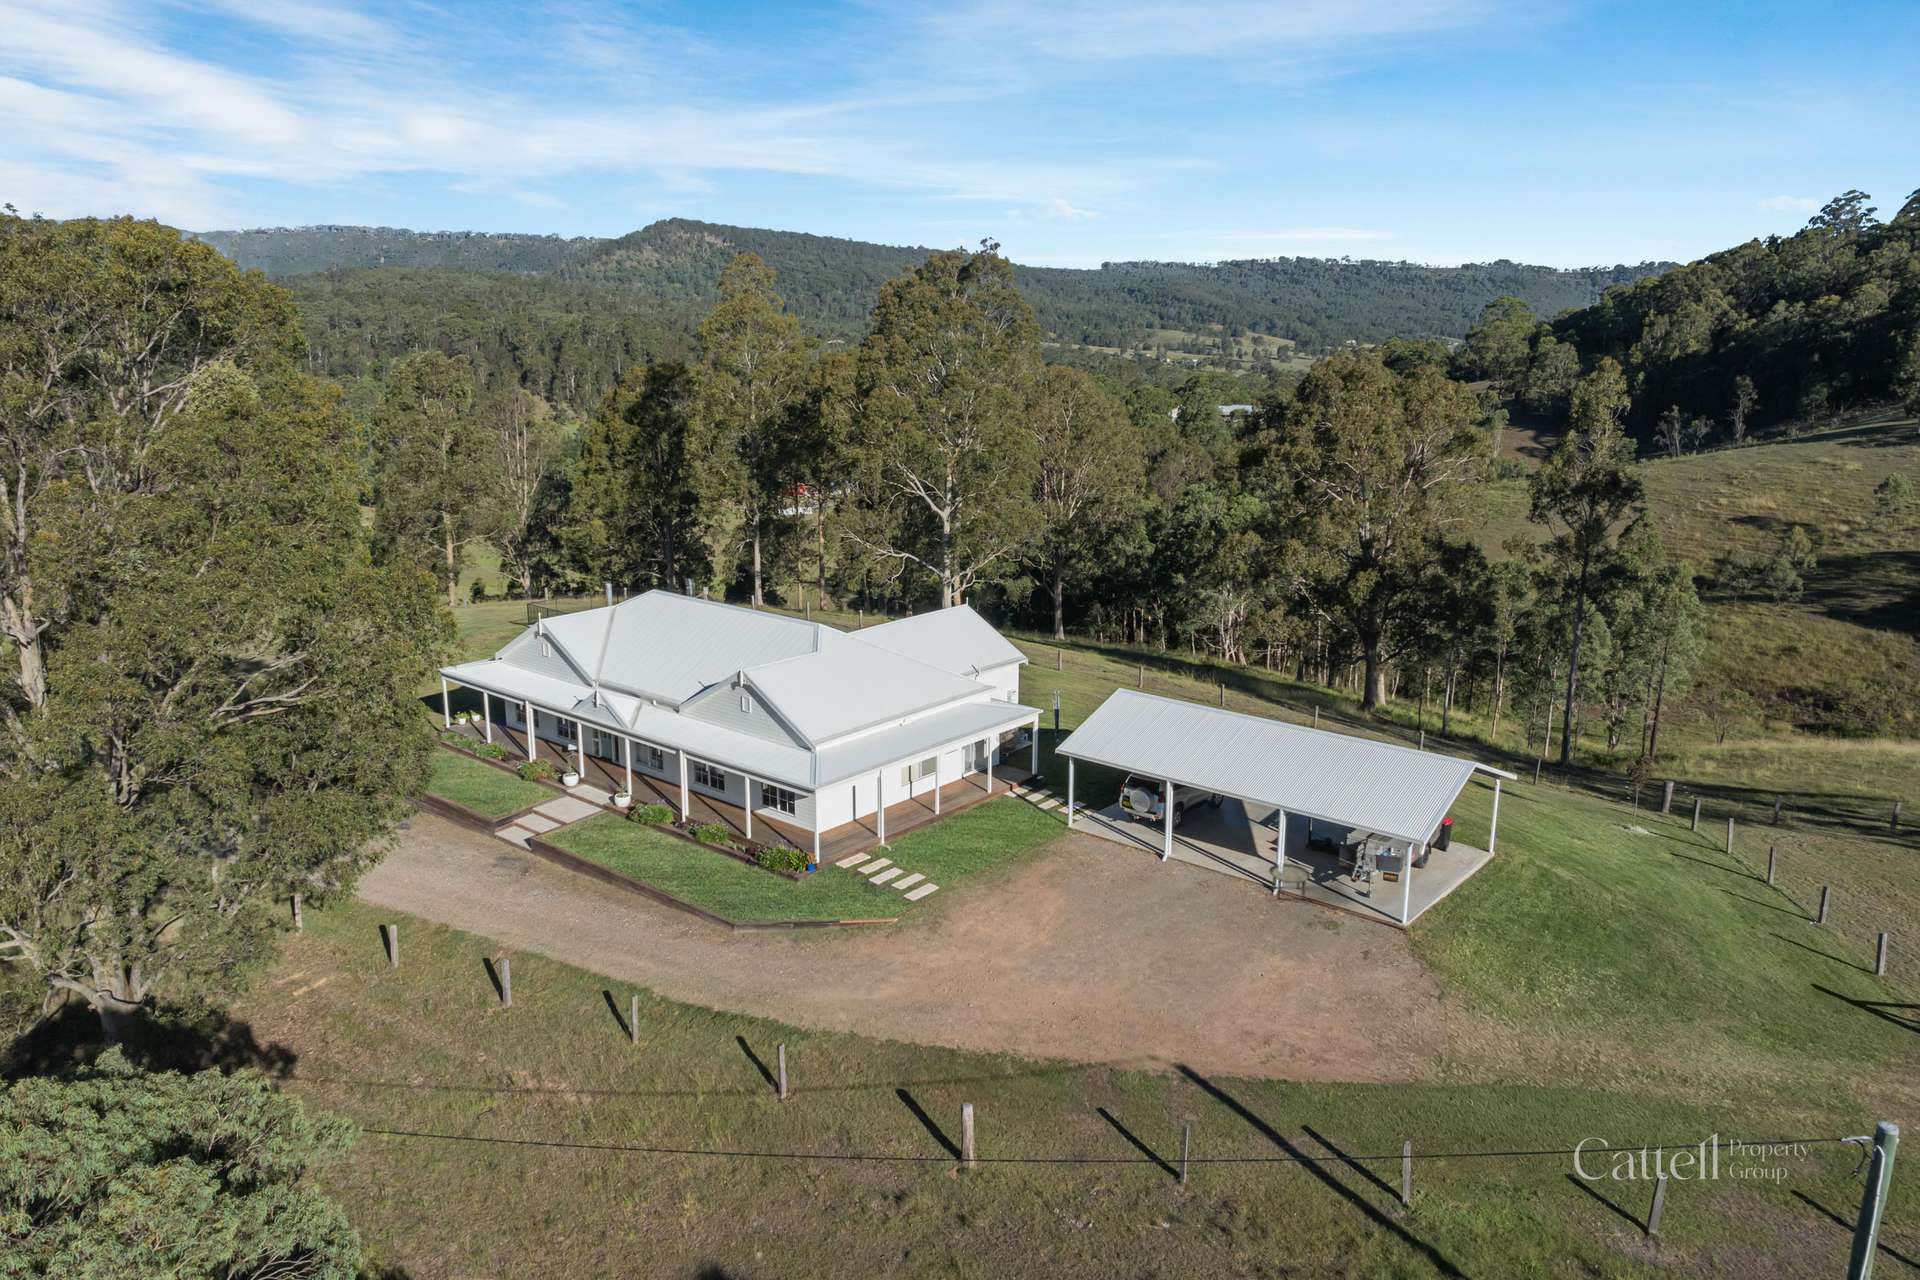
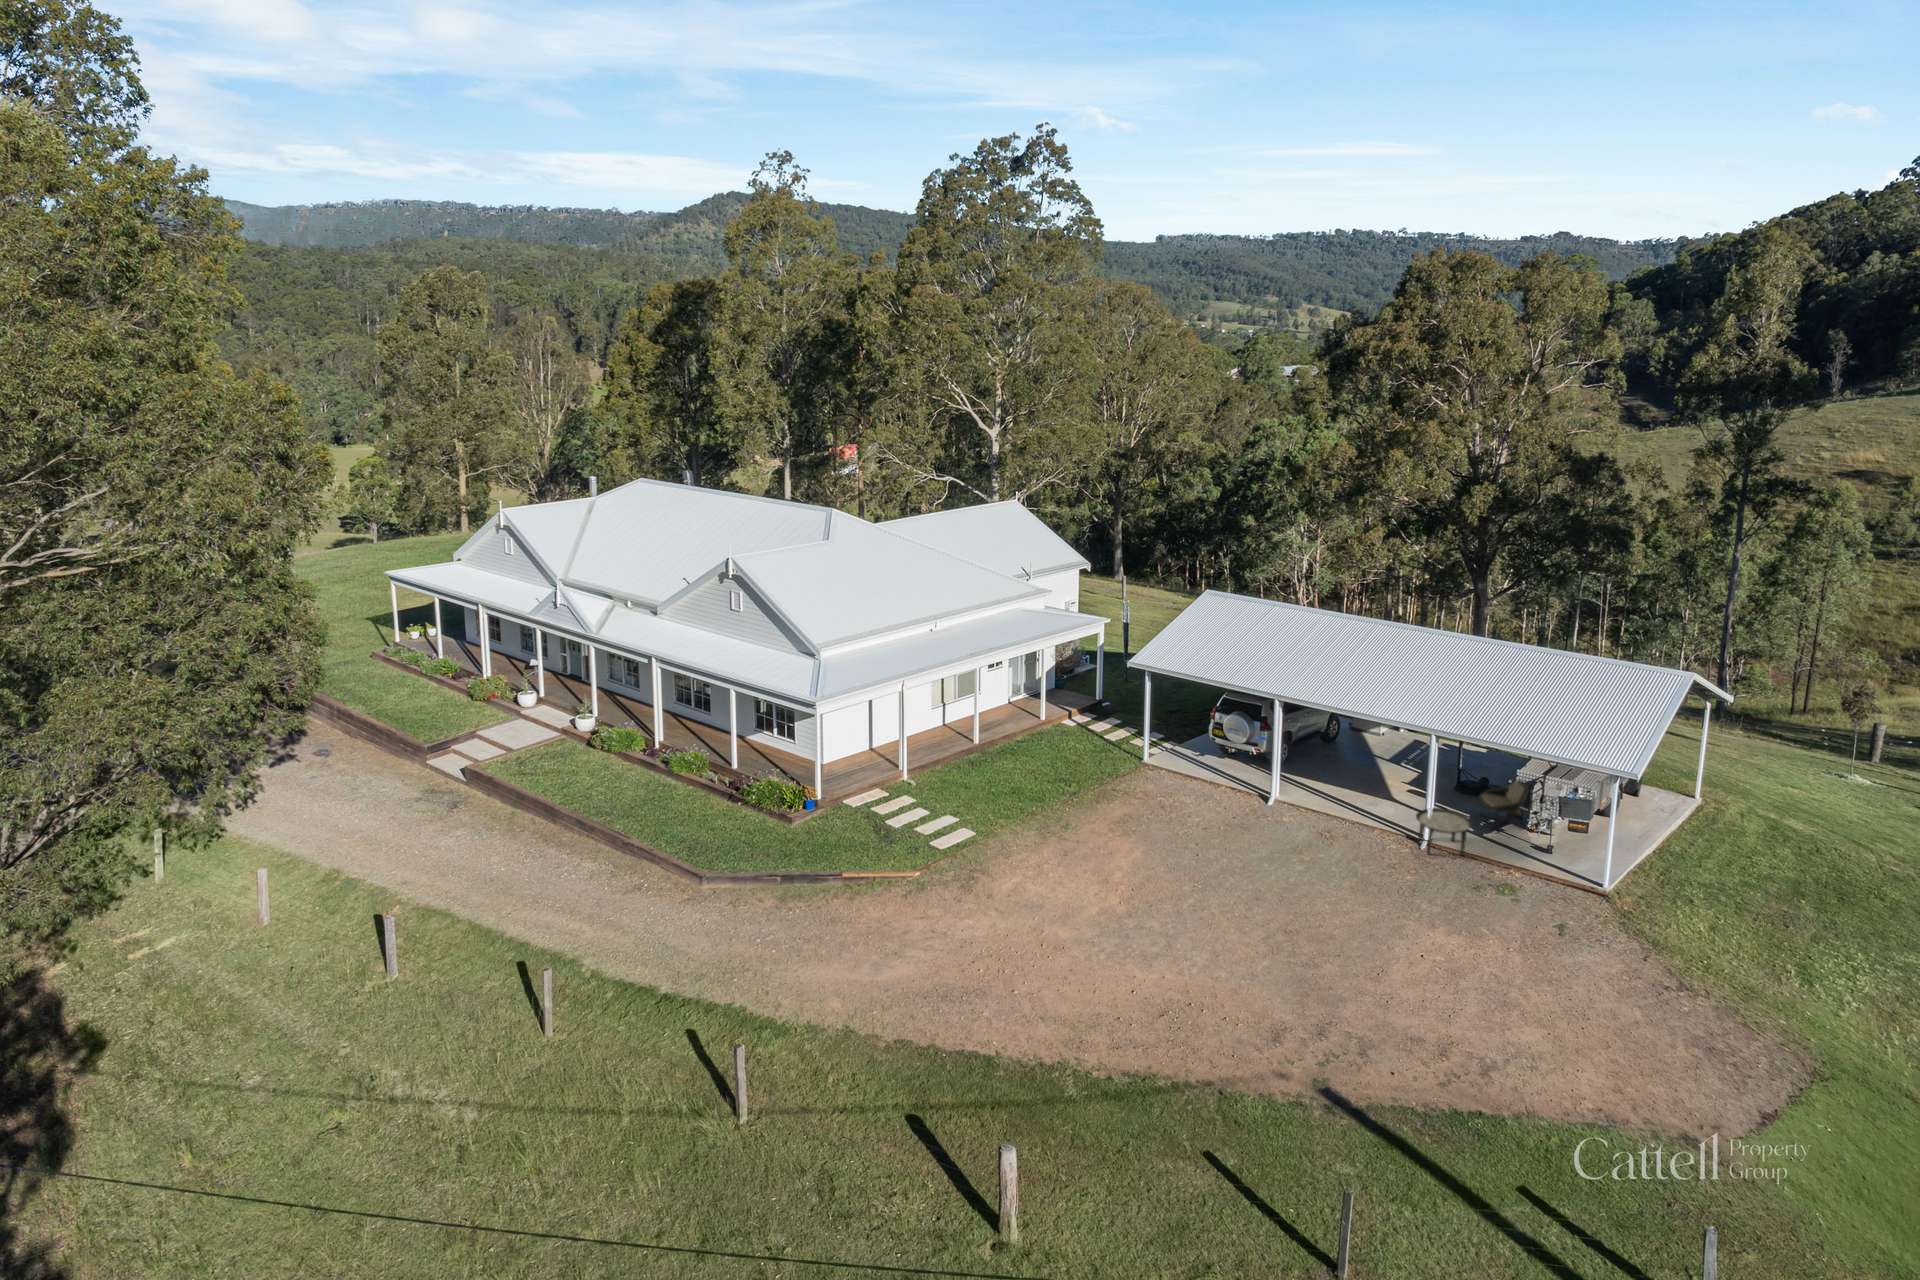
lounge chair: none [1319,841,1354,879] -> present [1479,780,1528,829]

